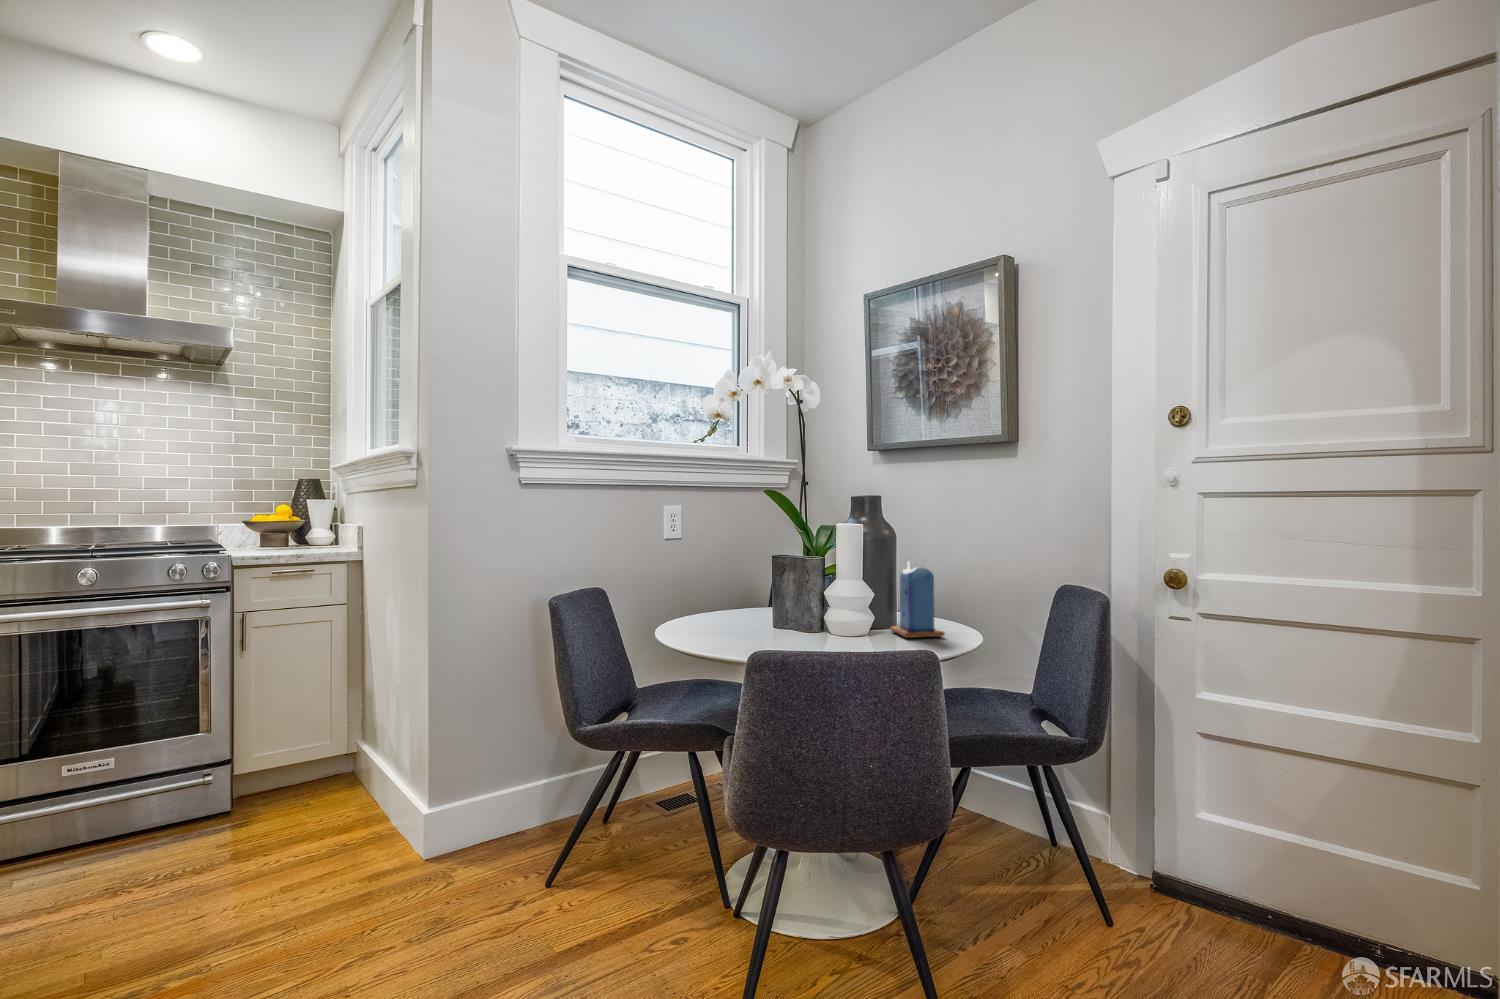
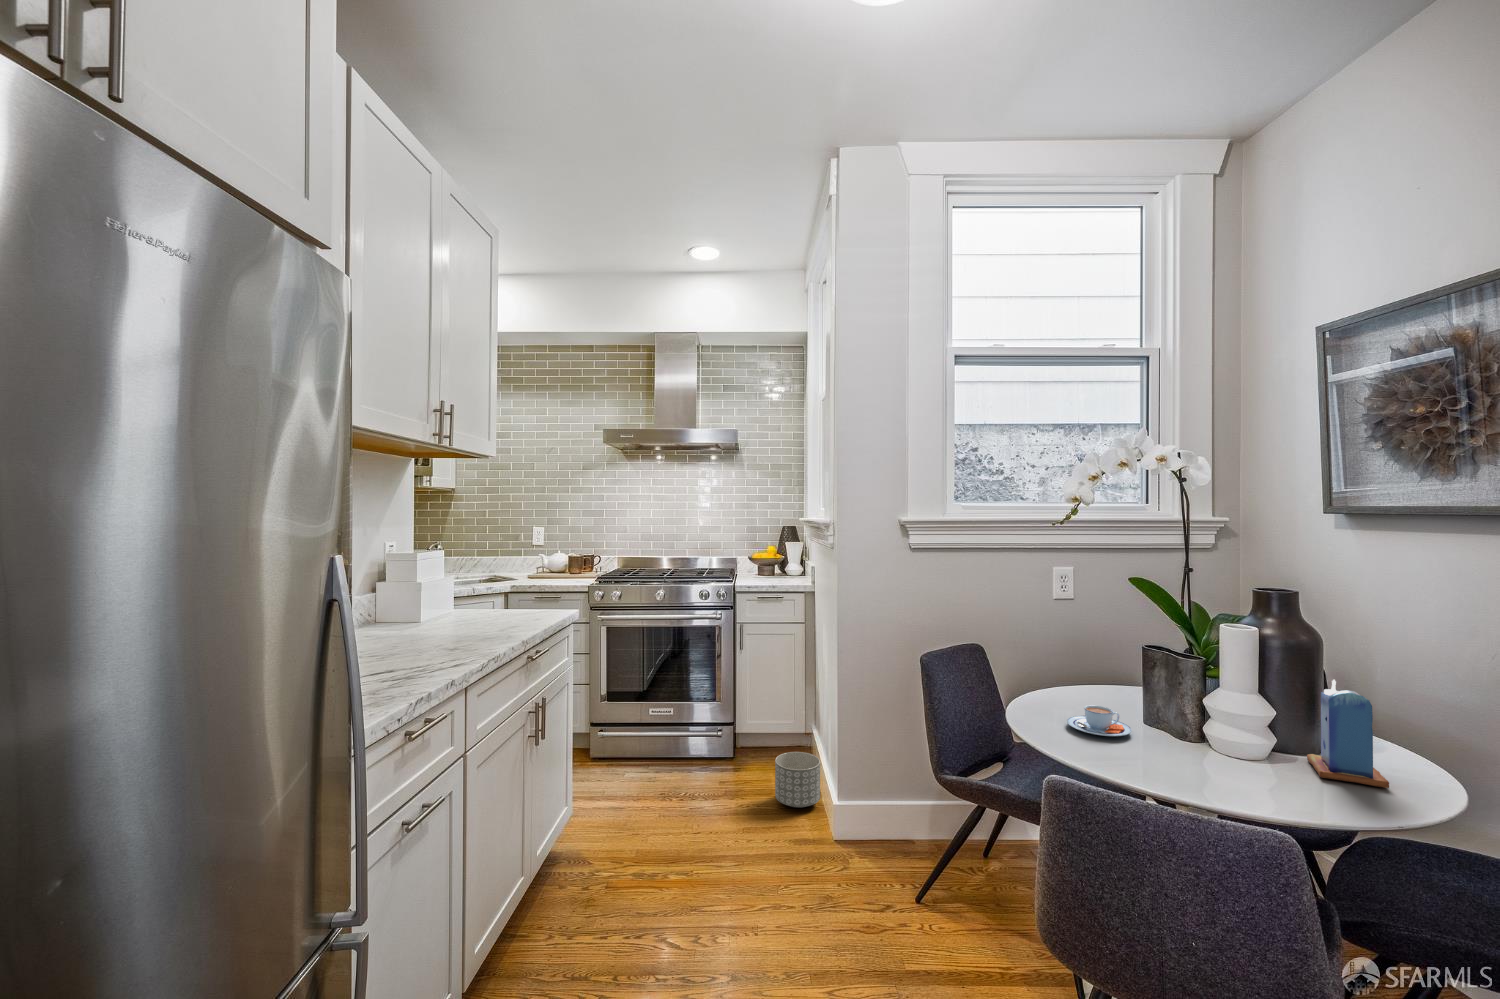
teacup: none [714,616,770,639] -> present [1067,705,1132,736]
planter: none [319,768,388,843] -> present [775,752,820,808]

